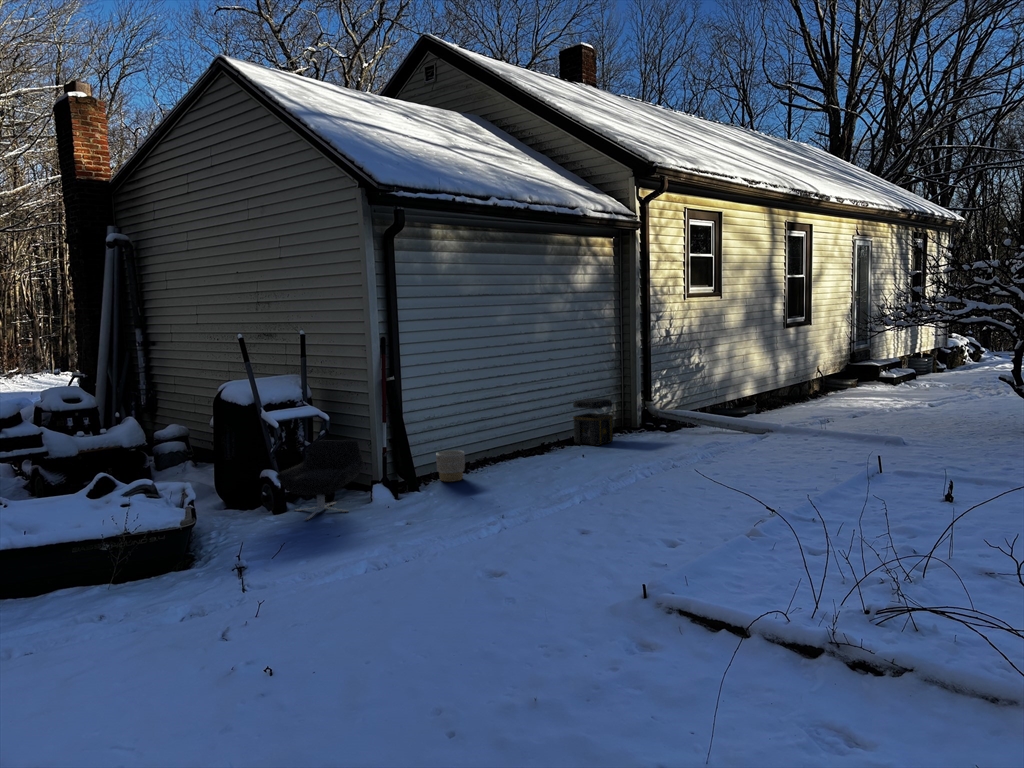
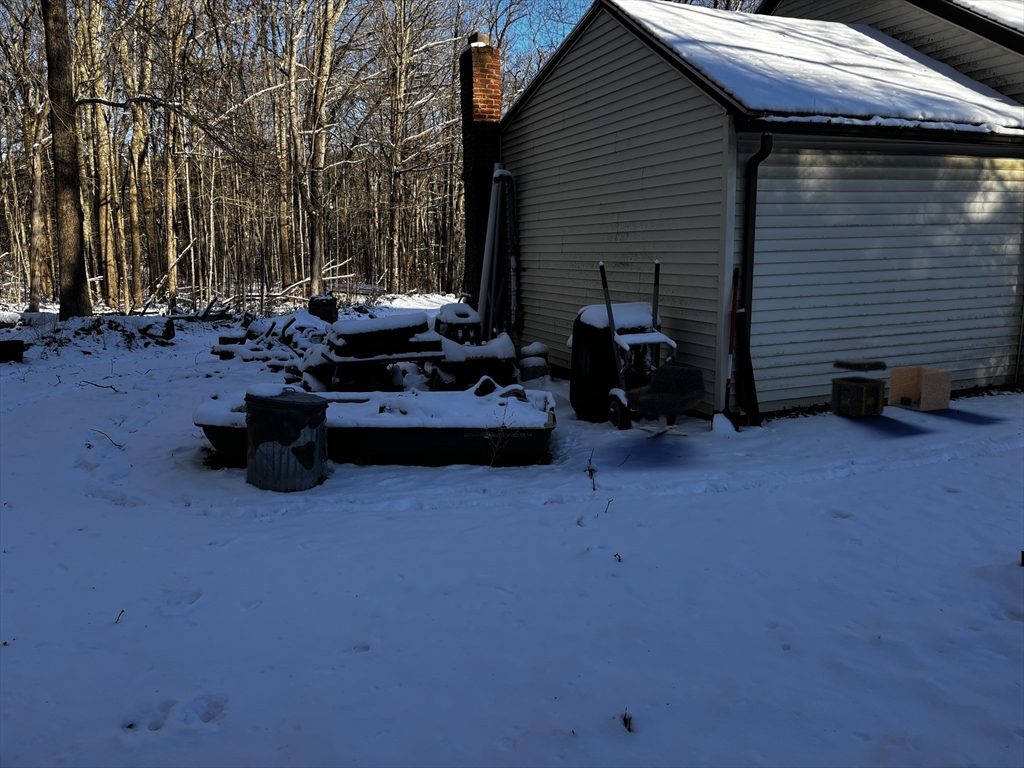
toolbox: present [573,398,613,446] -> present [831,358,887,417]
cardboard box: none [527,418,576,458] -> present [888,366,952,411]
planter: present [436,450,465,482] -> none [781,389,813,421]

